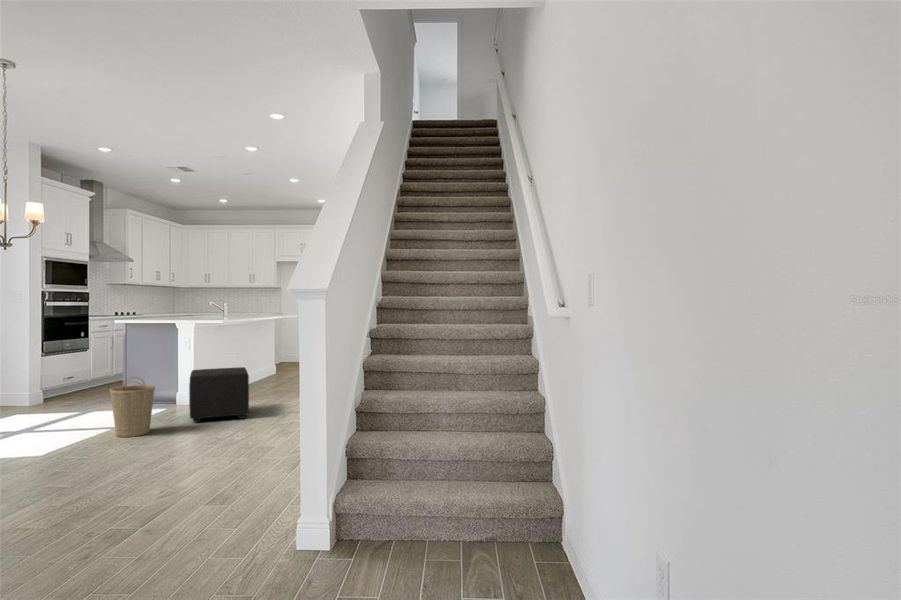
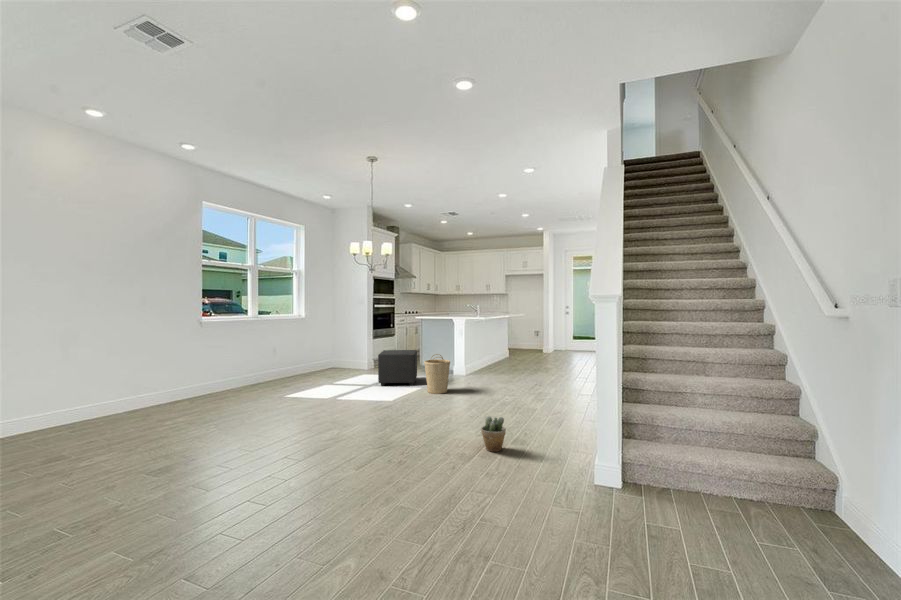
ottoman: present [189,367,249,423] -> present [378,350,417,386]
potted plant: none [152,468,193,521] -> present [481,417,506,452]

